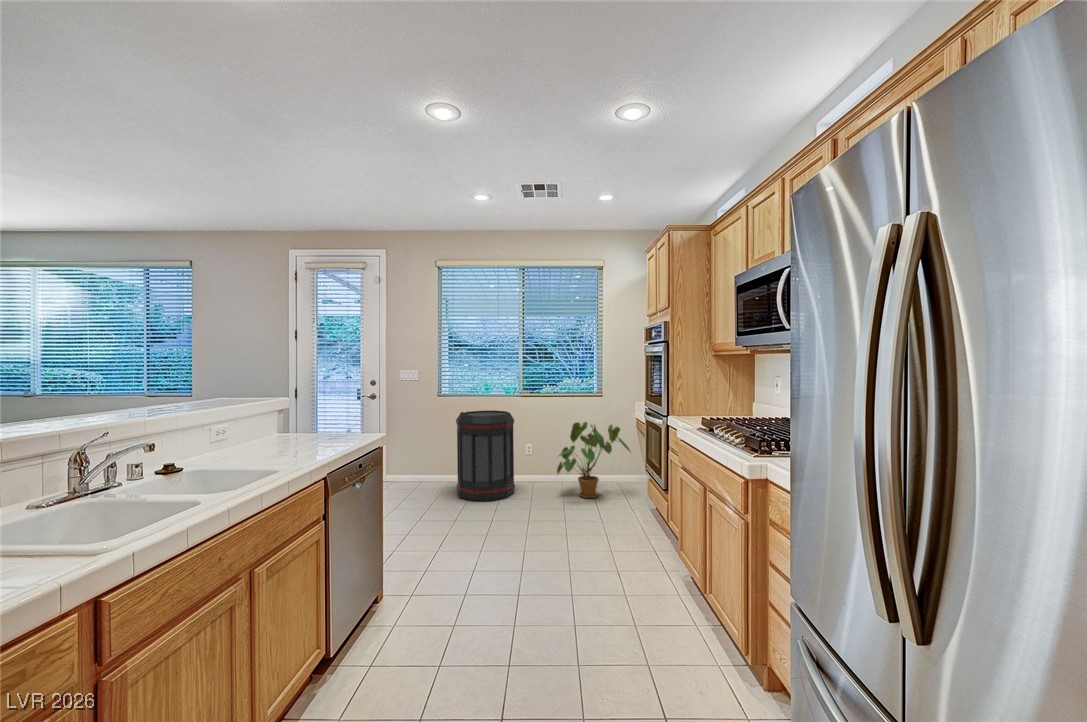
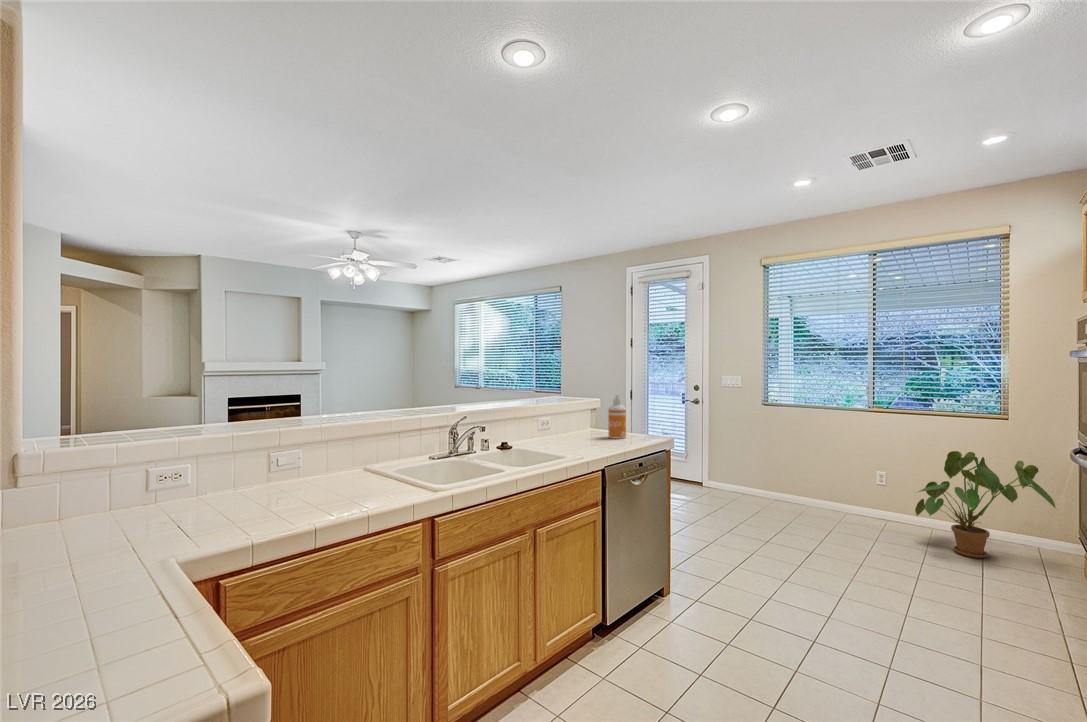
soap dispenser: none [309,391,331,442] -> present [608,394,626,439]
trash can: present [456,411,515,501] -> none [779,423,854,529]

